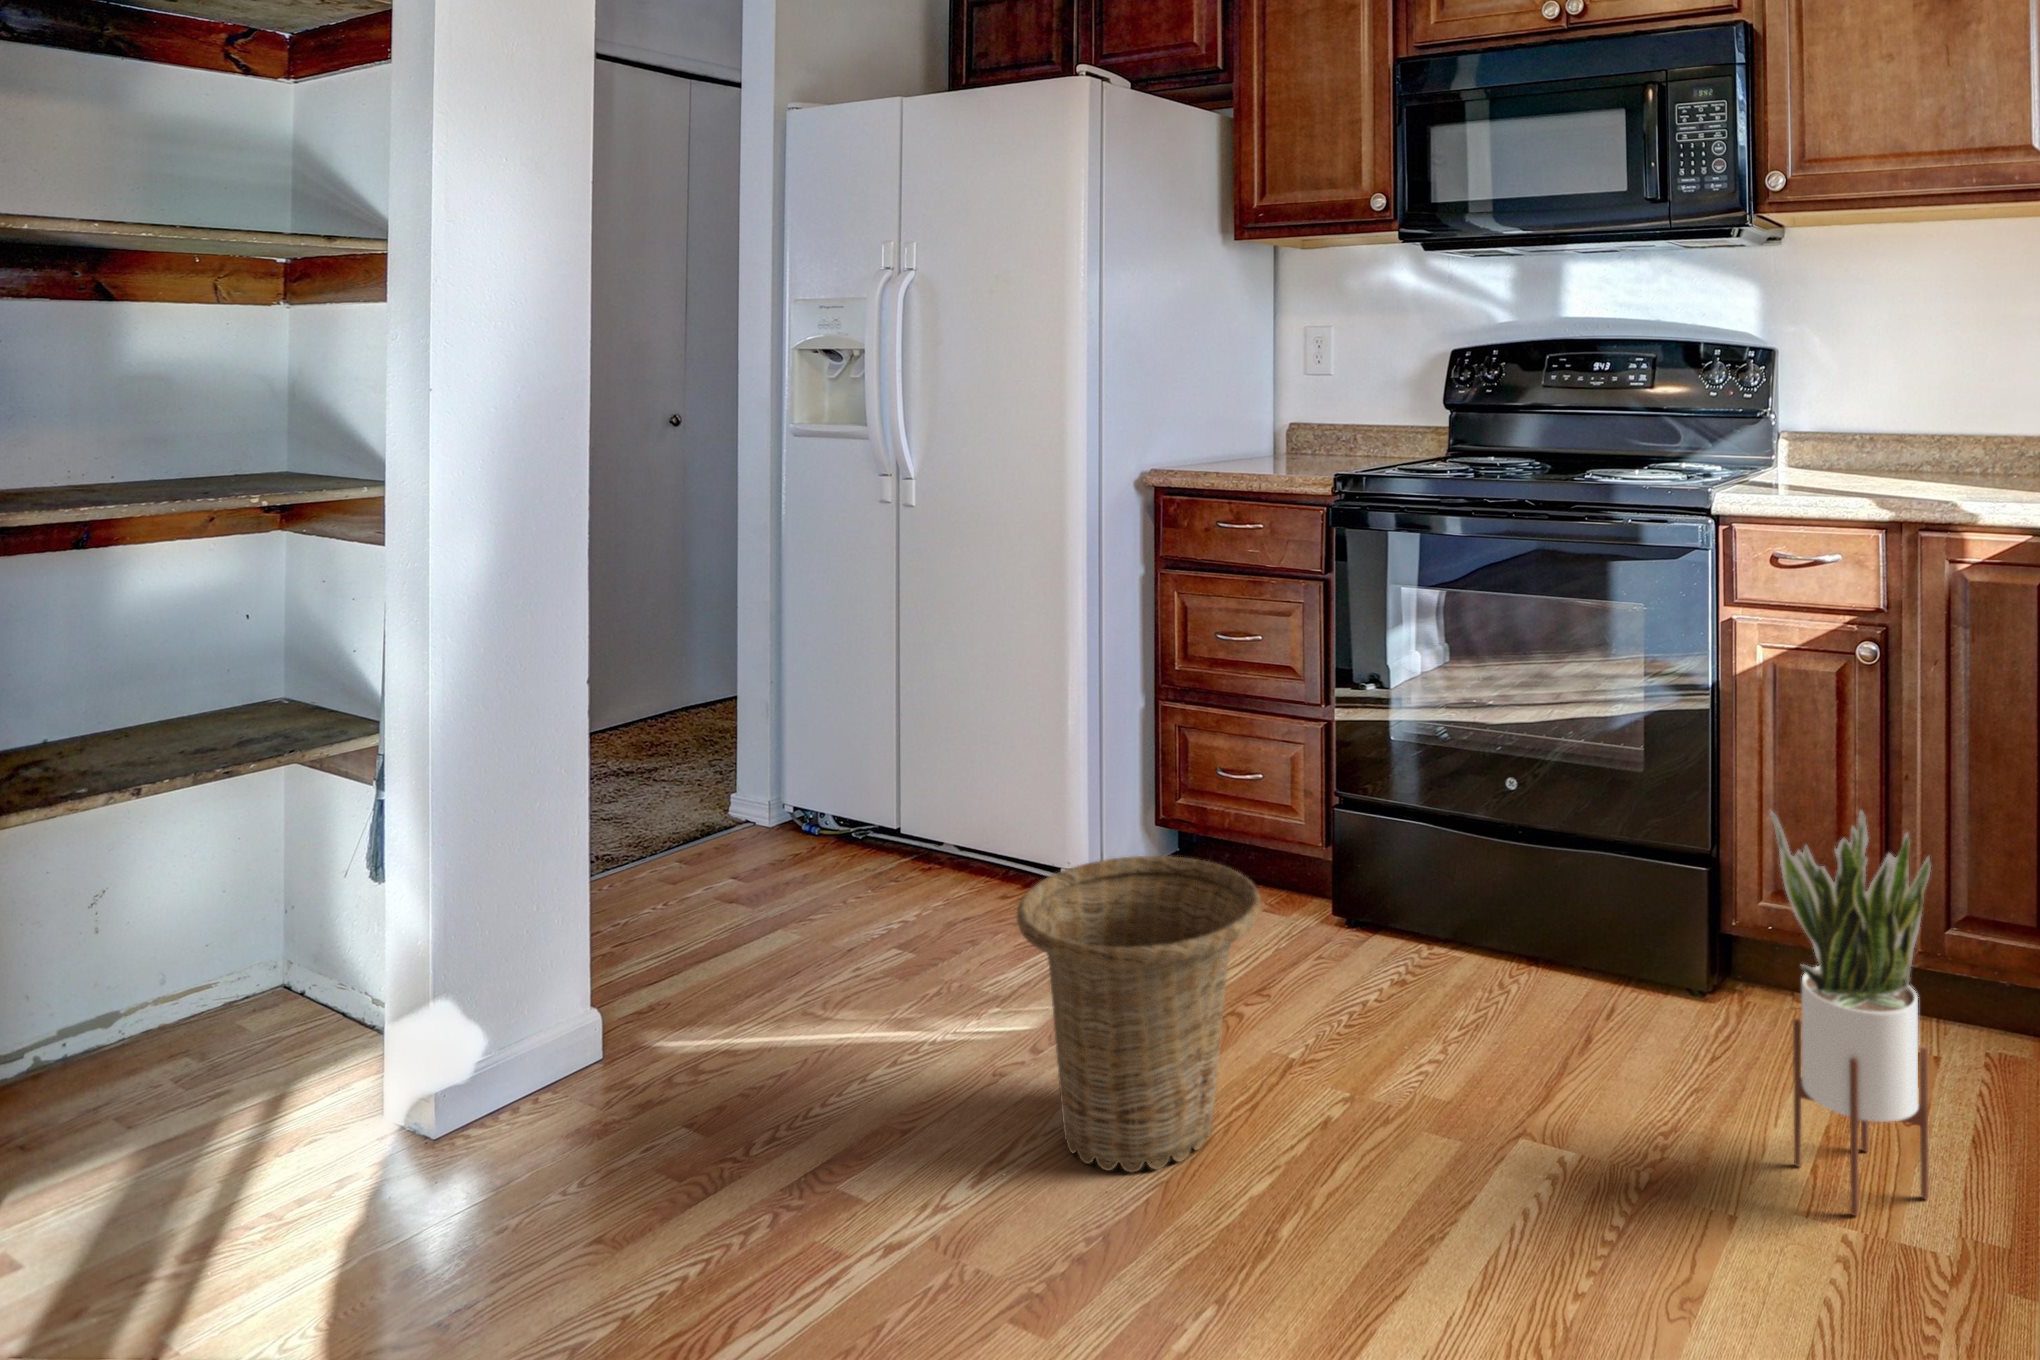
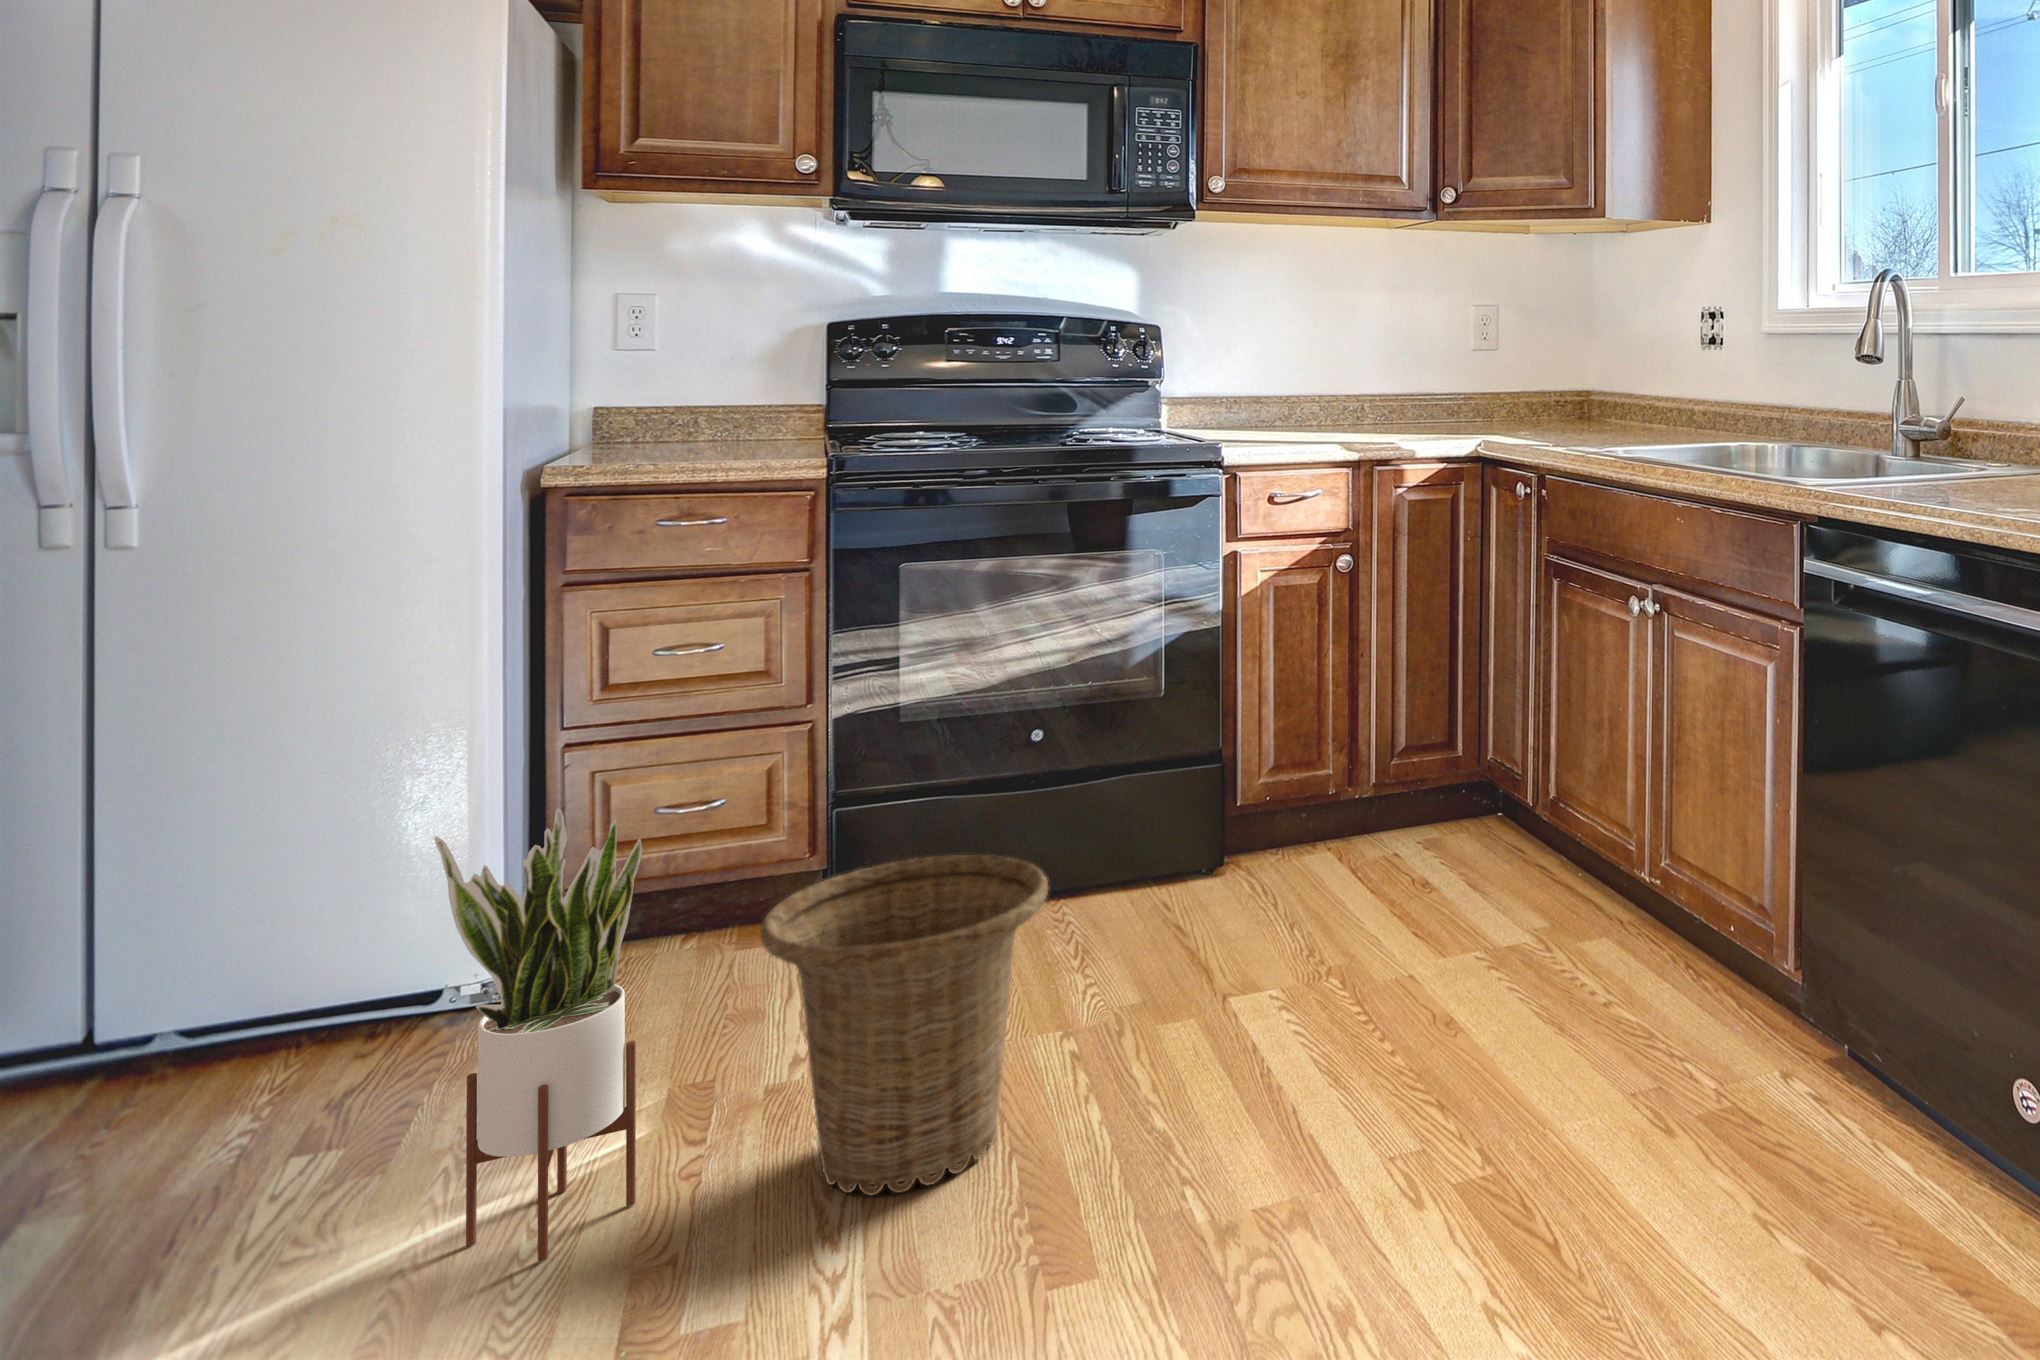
potted plant: present [1770,810,1931,1216] -> present [434,808,642,1261]

